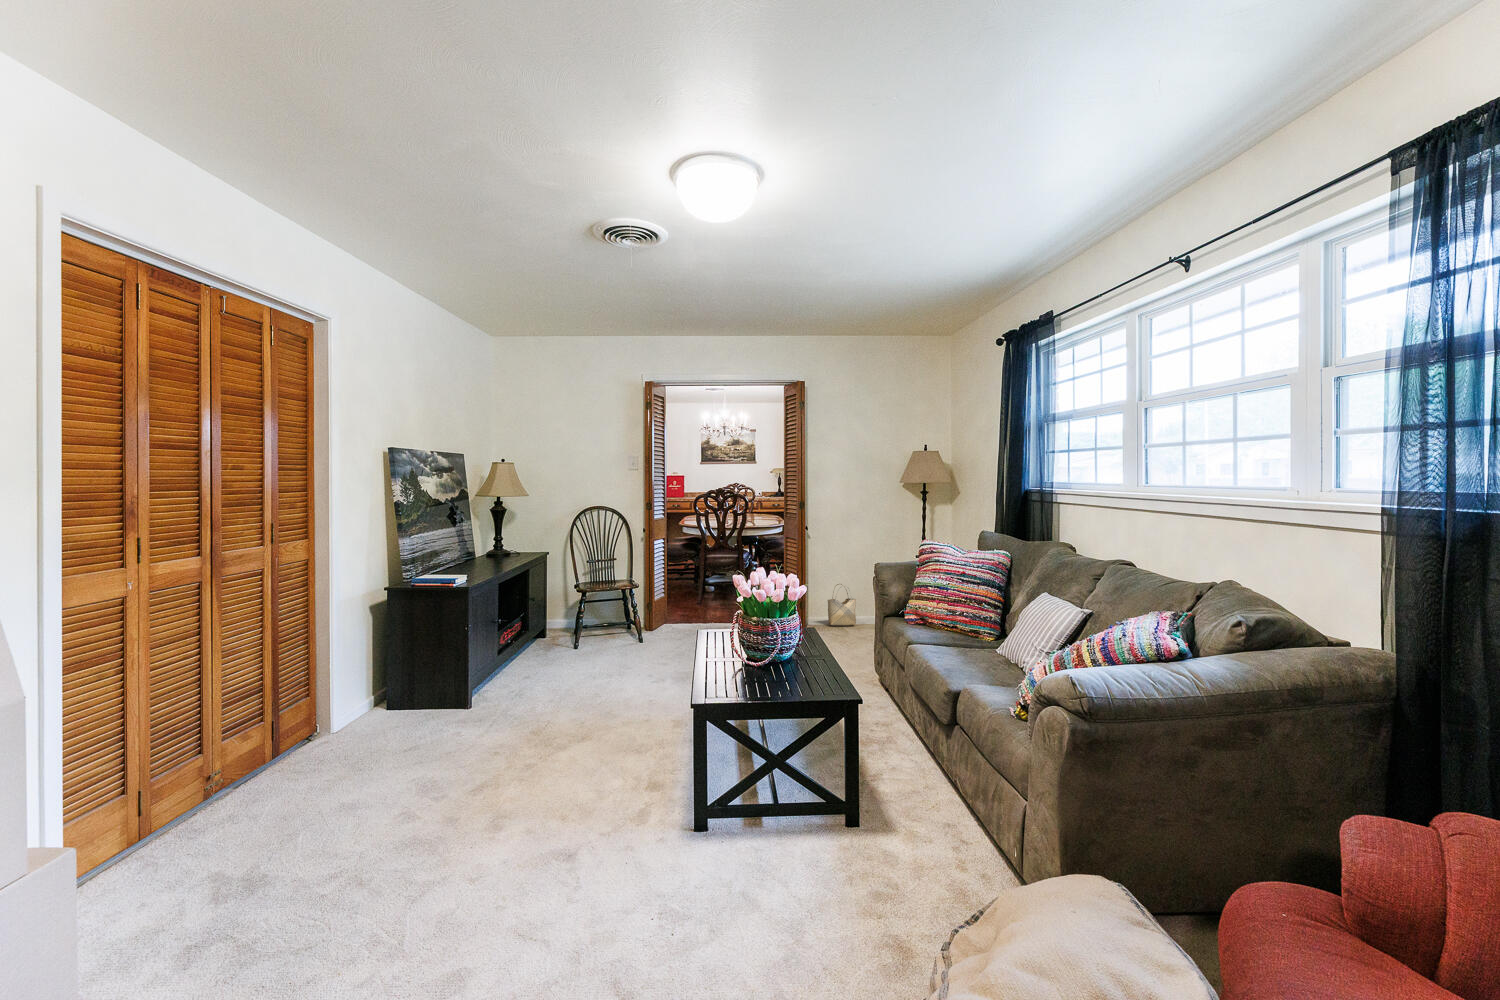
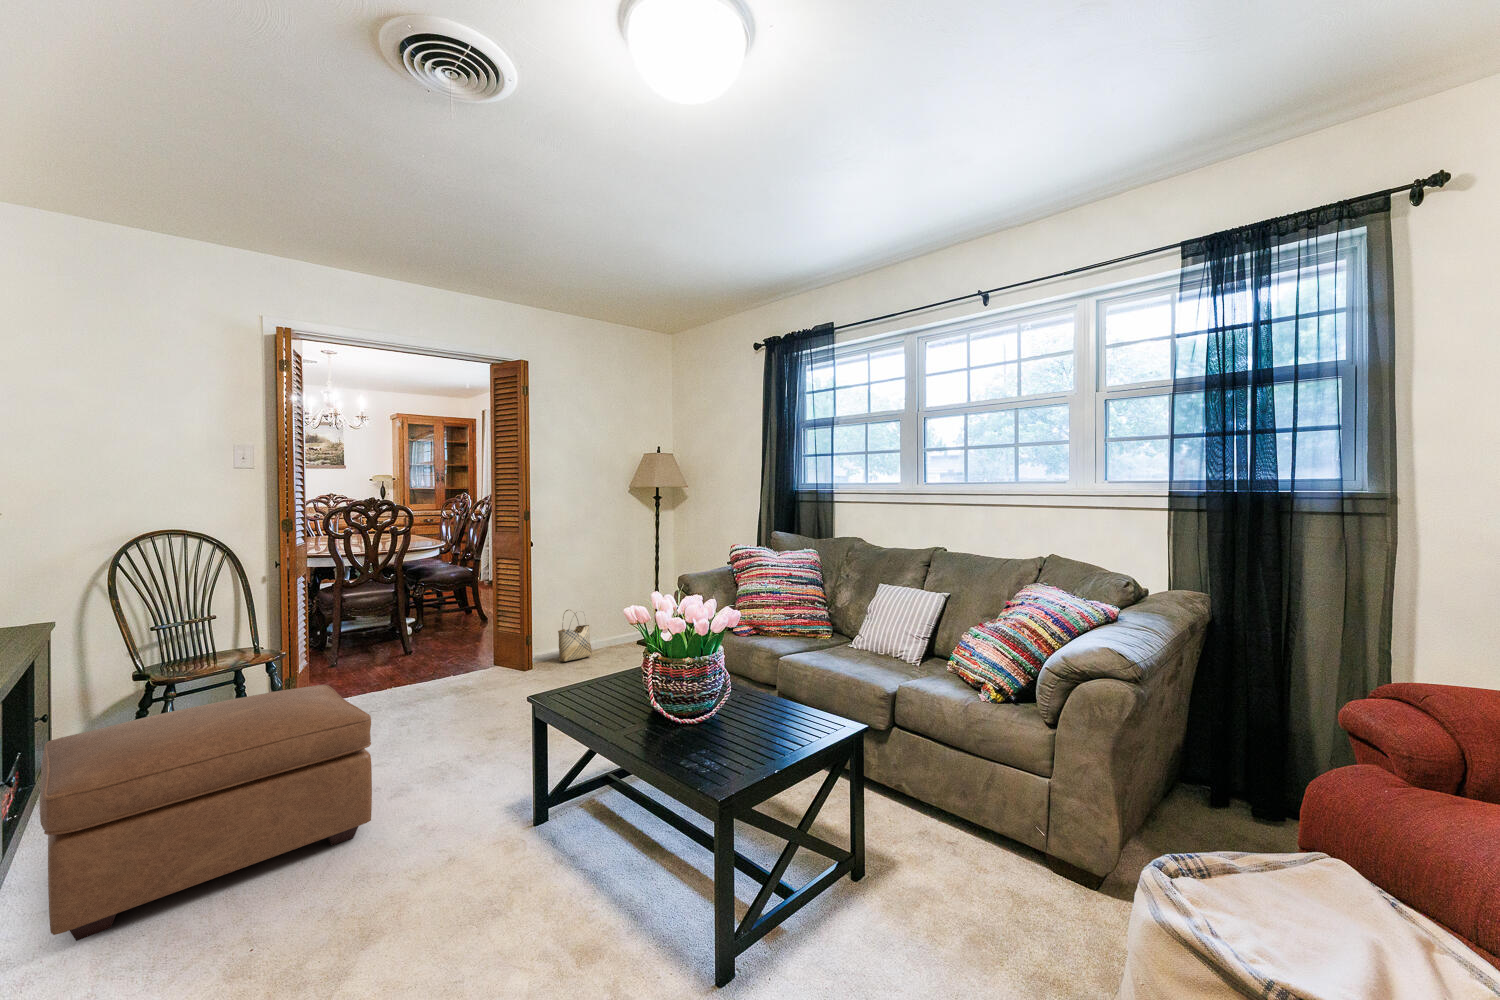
ottoman: none [489,603,630,699] -> present [40,685,372,941]

